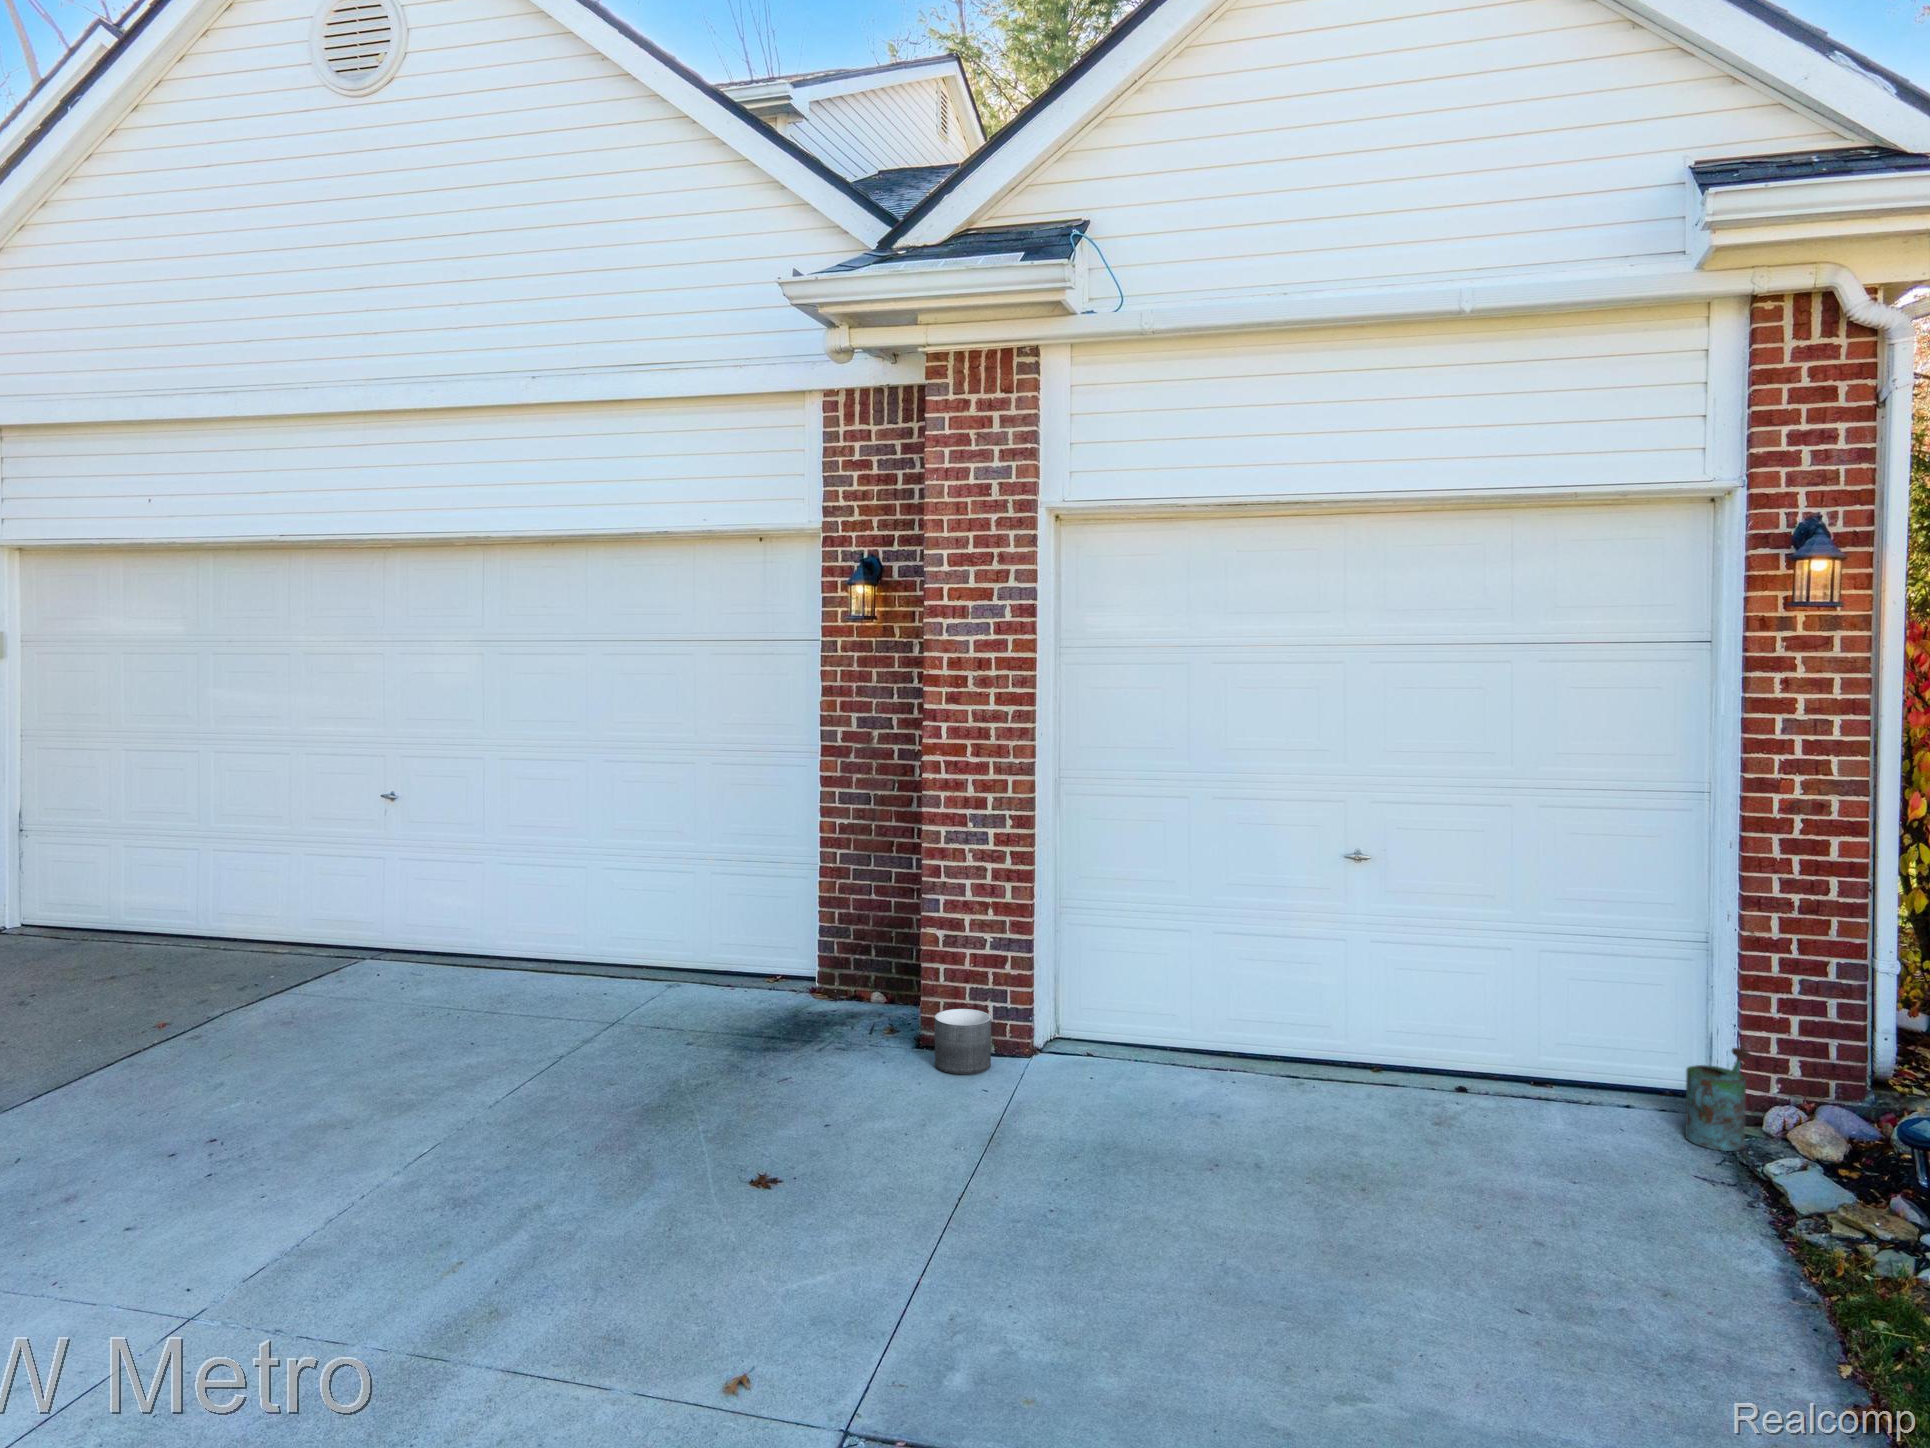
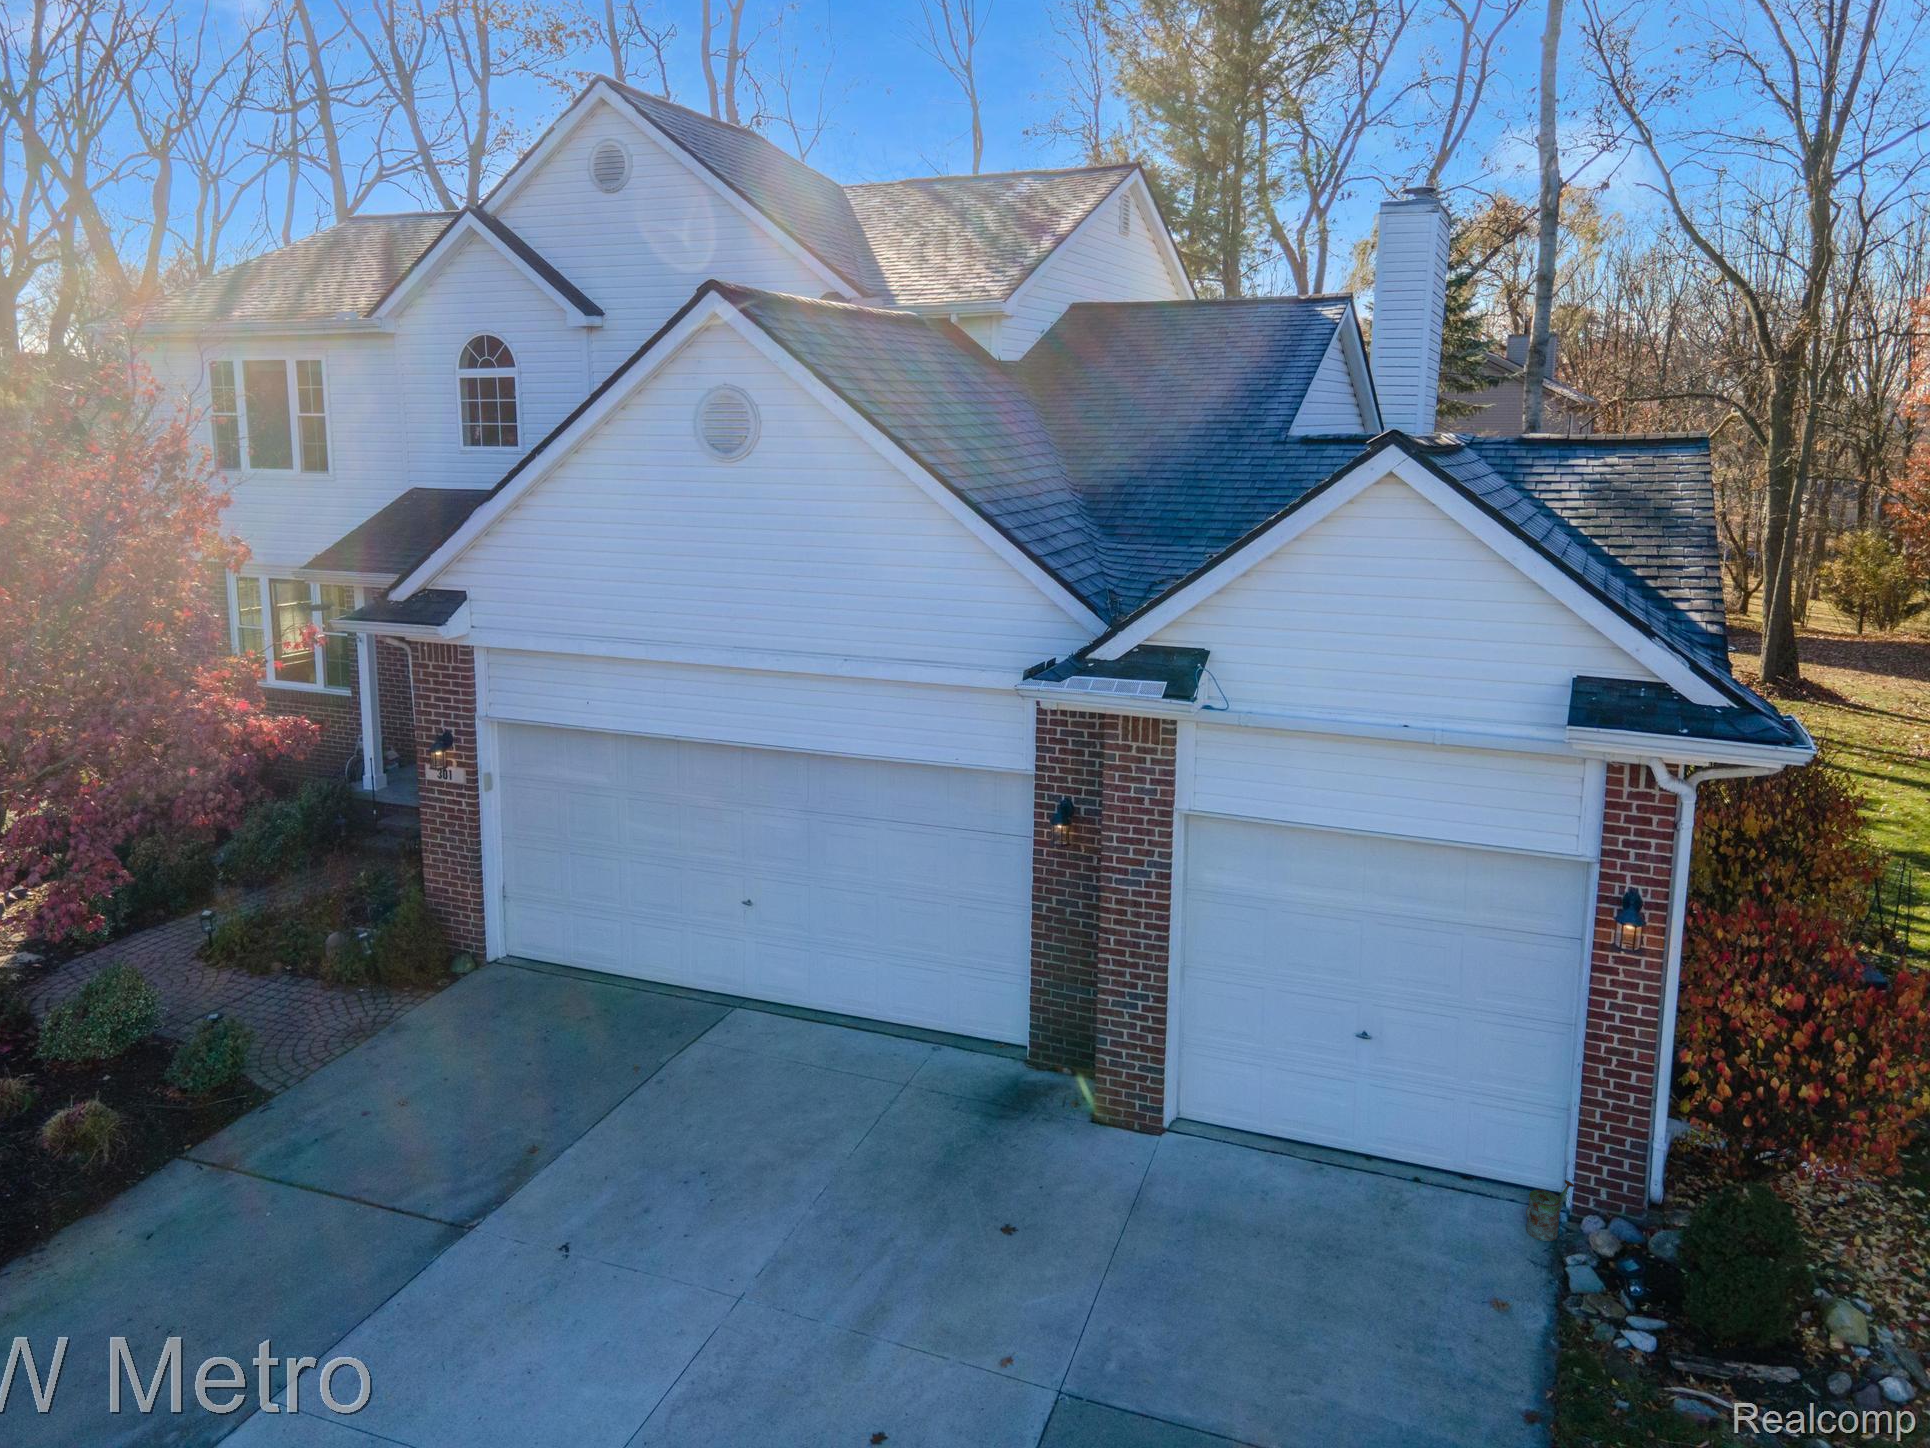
planter: present [935,1009,991,1074] -> none [1103,1103,1137,1146]

